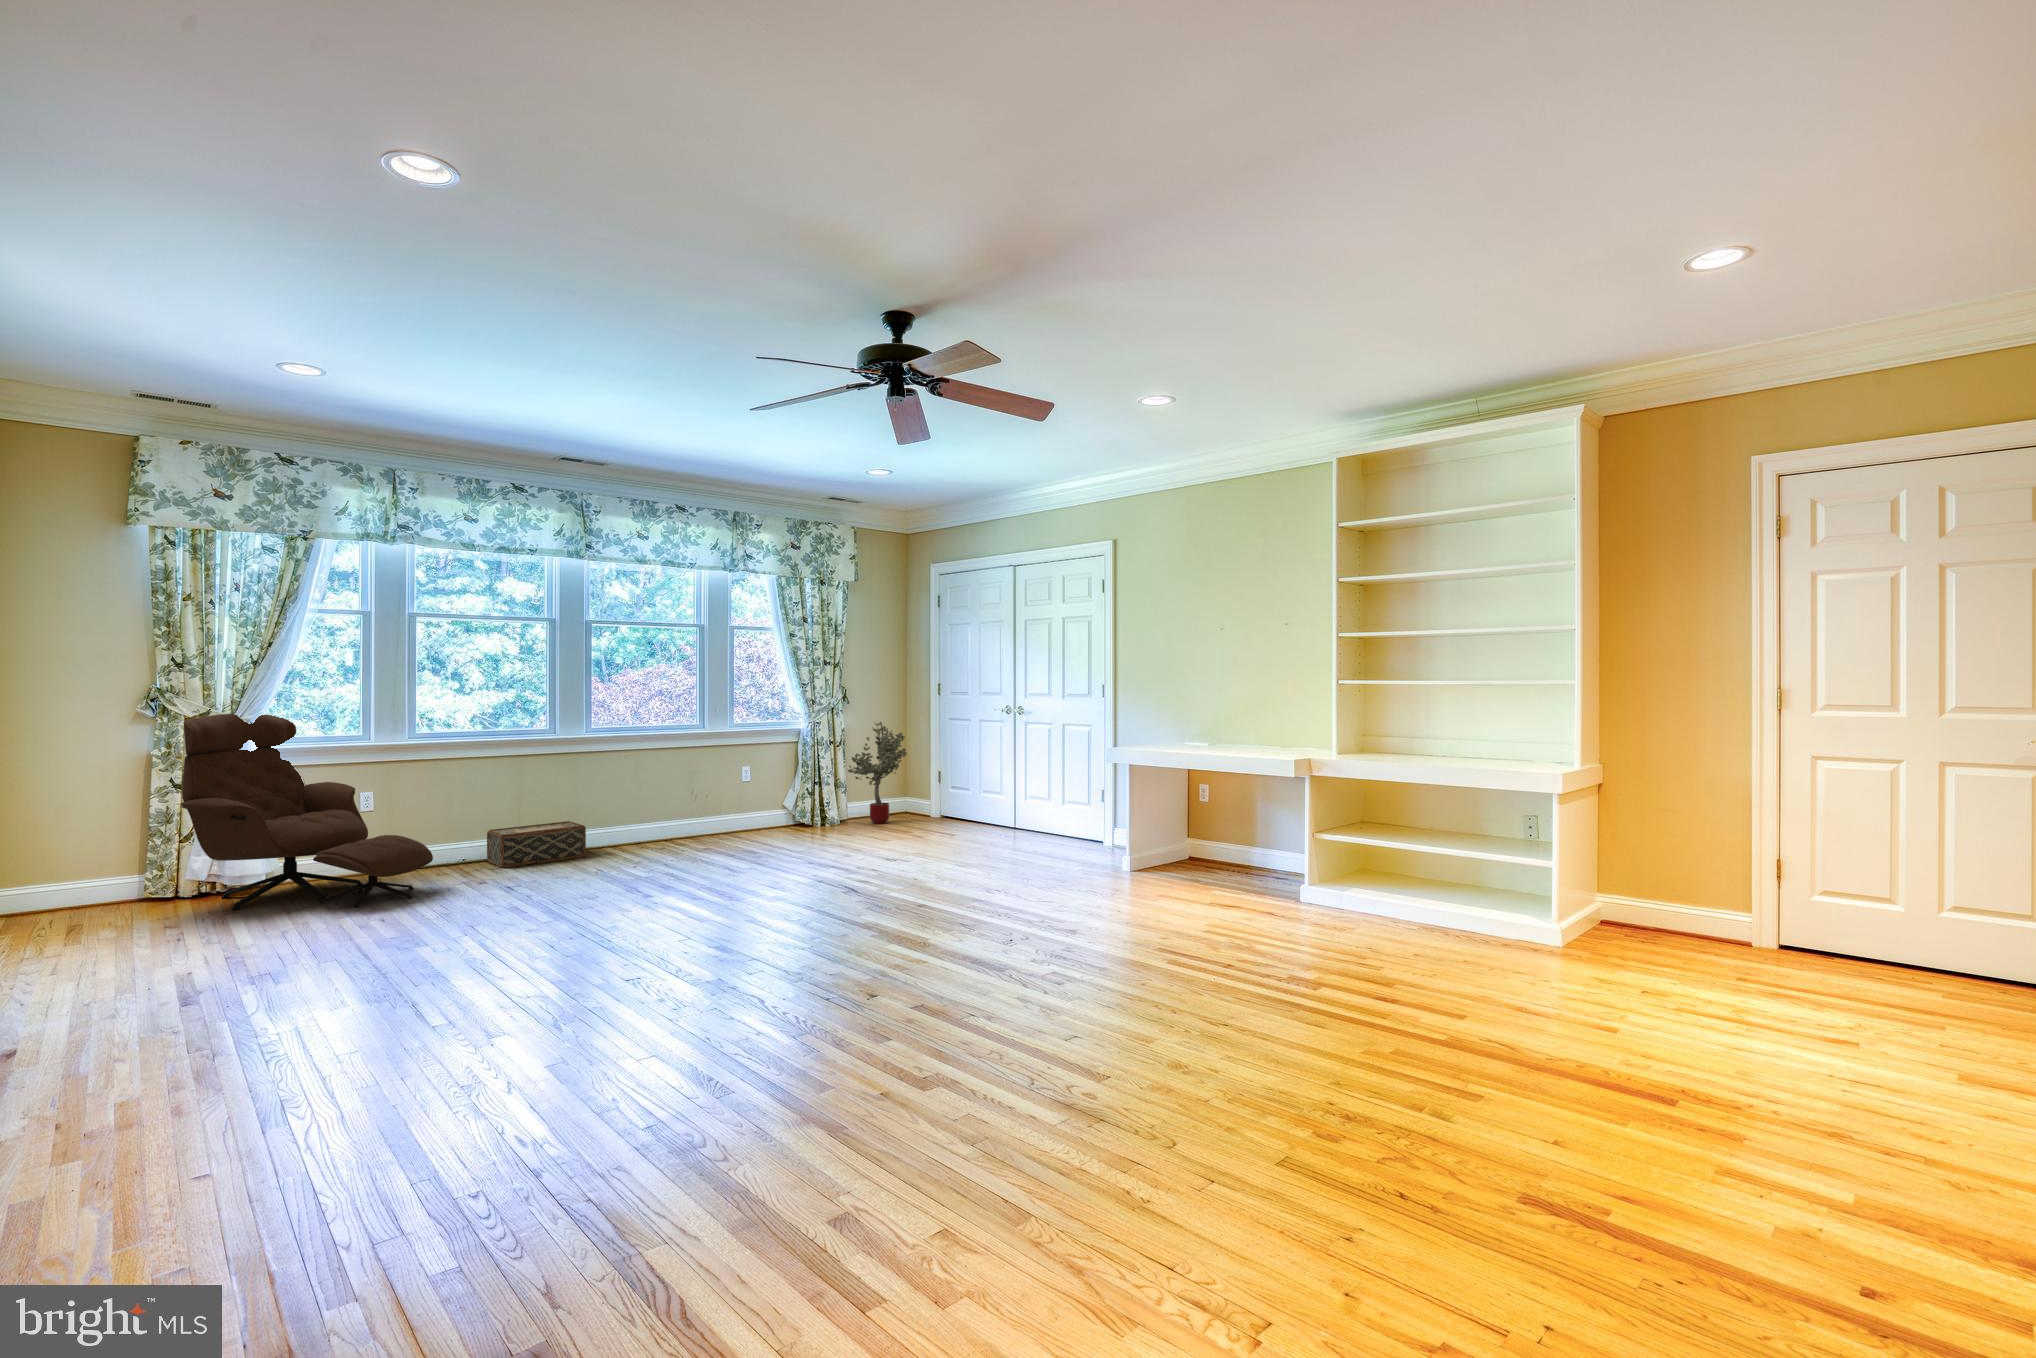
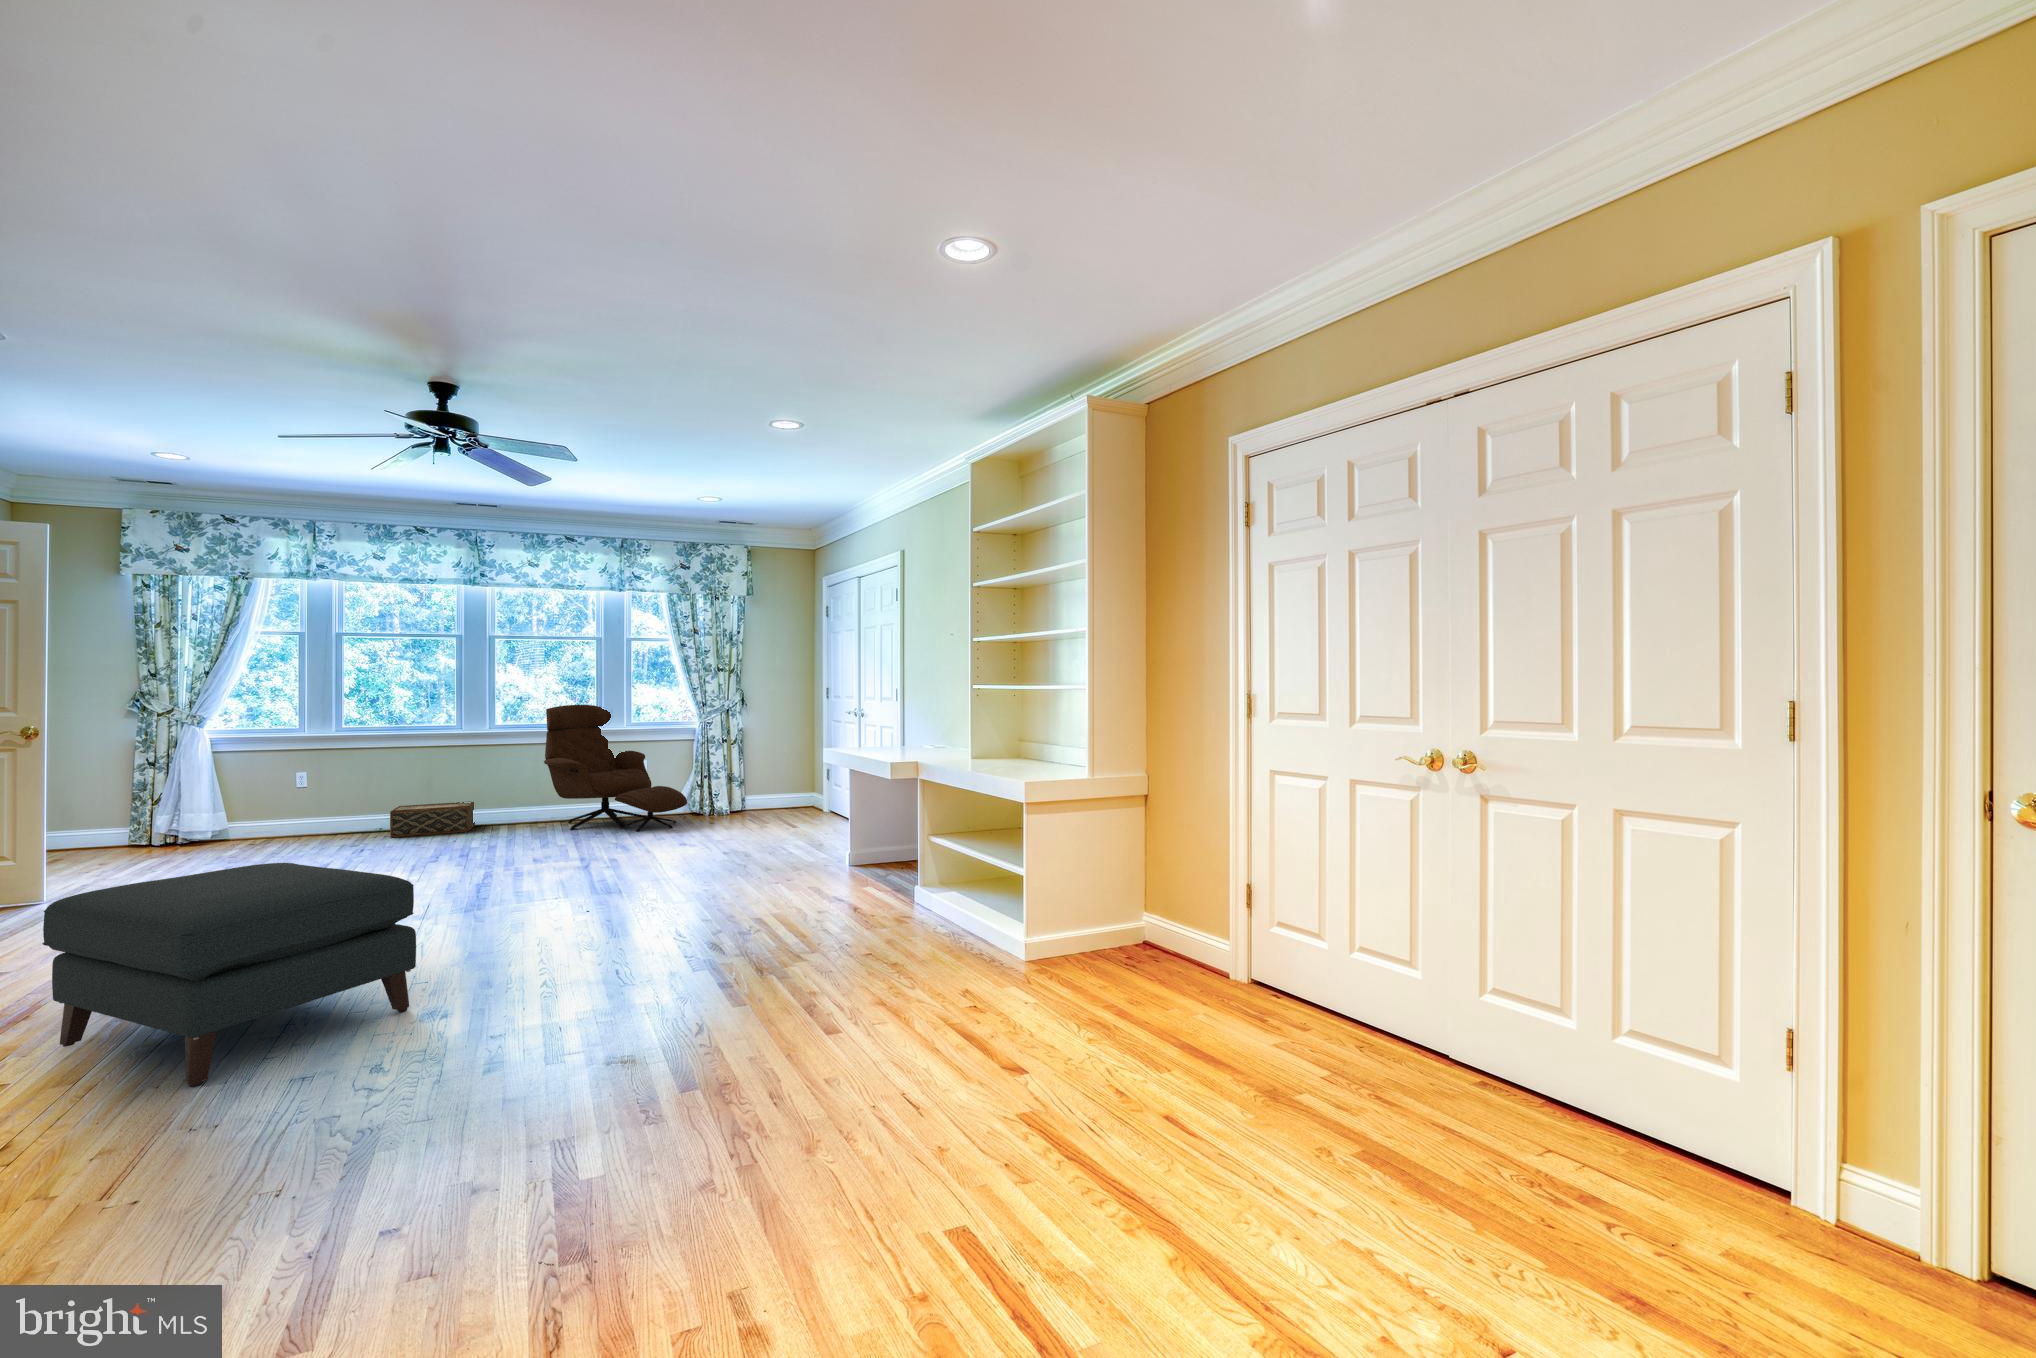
lounge chair: present [181,714,433,910] -> present [544,705,687,832]
potted tree: present [848,722,907,824] -> none [723,722,794,815]
ottoman: none [858,865,1124,1057] -> present [42,863,416,1086]

